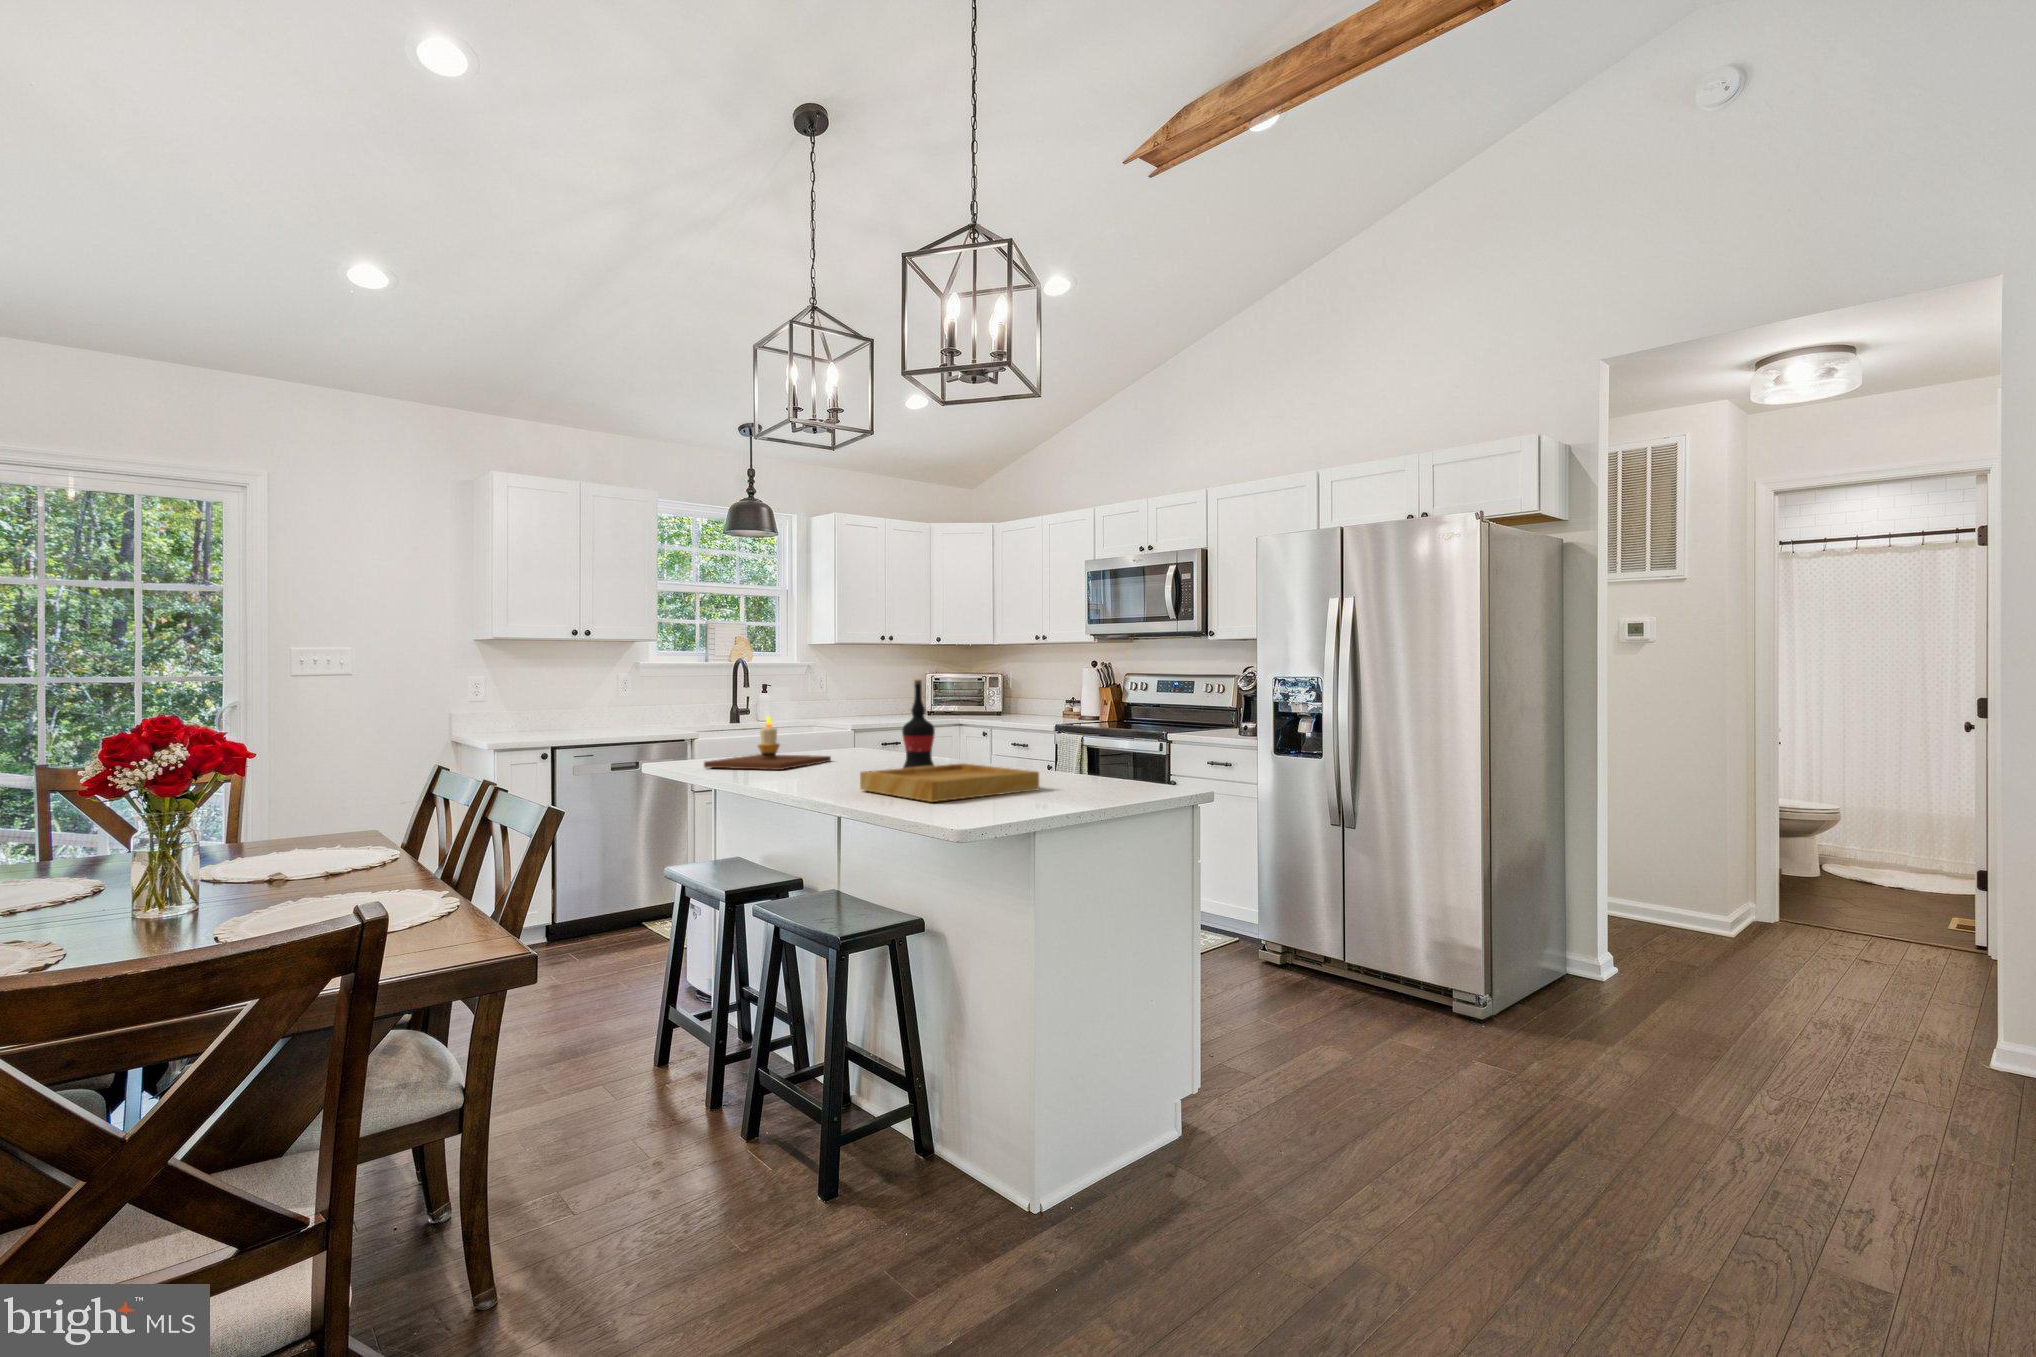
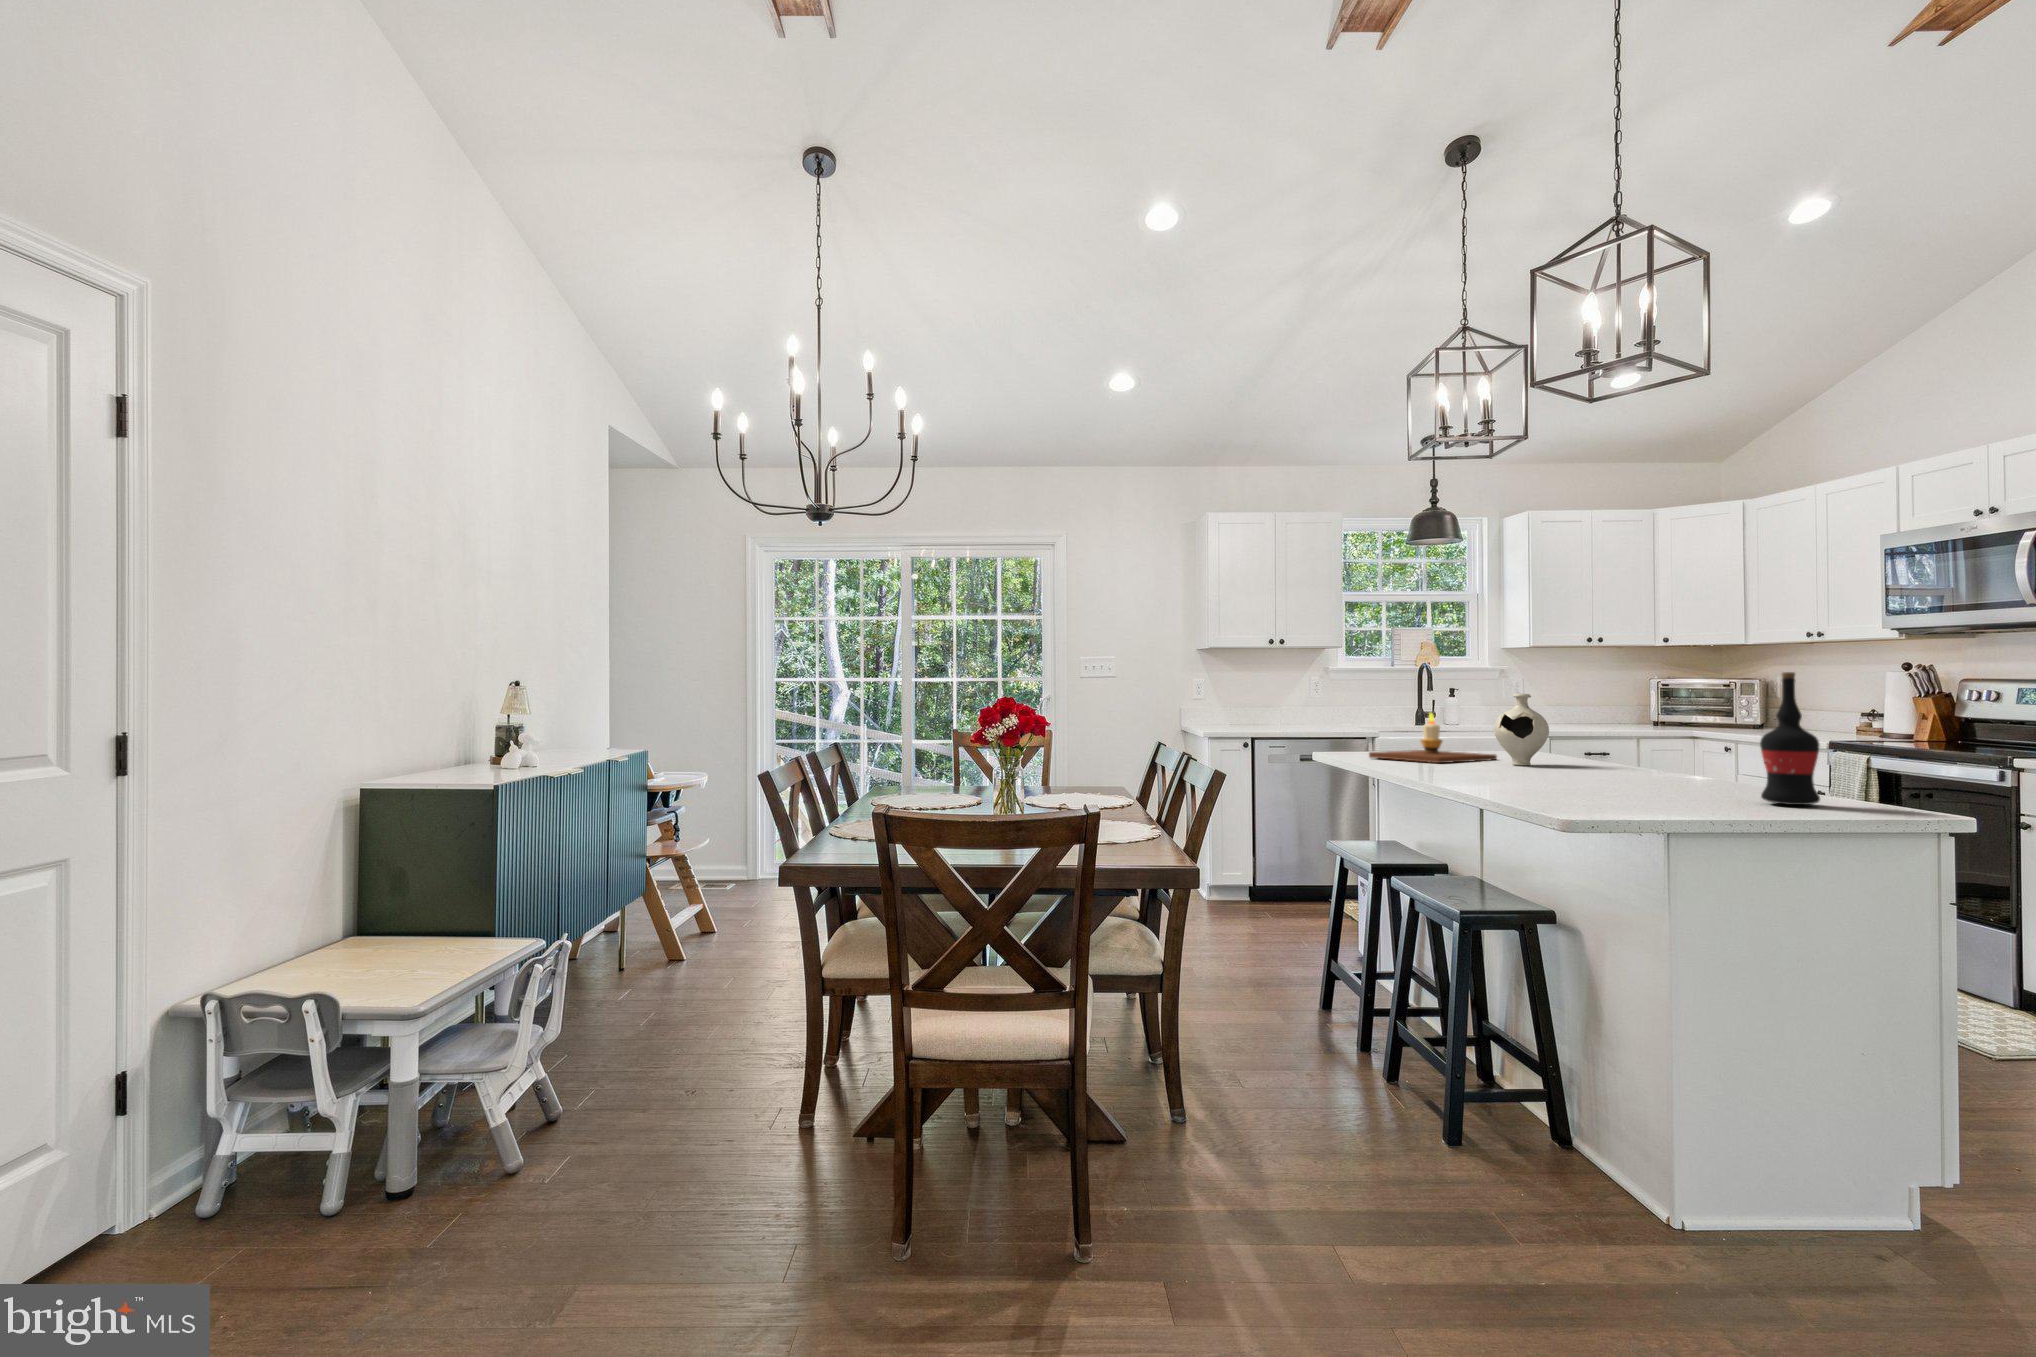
wine bottle: present [902,680,935,768] -> present [1760,672,1820,805]
decorative vase: none [834,695,883,767] -> present [1494,693,1549,766]
tray: present [860,763,1039,802] -> none [1501,764,1712,795]

